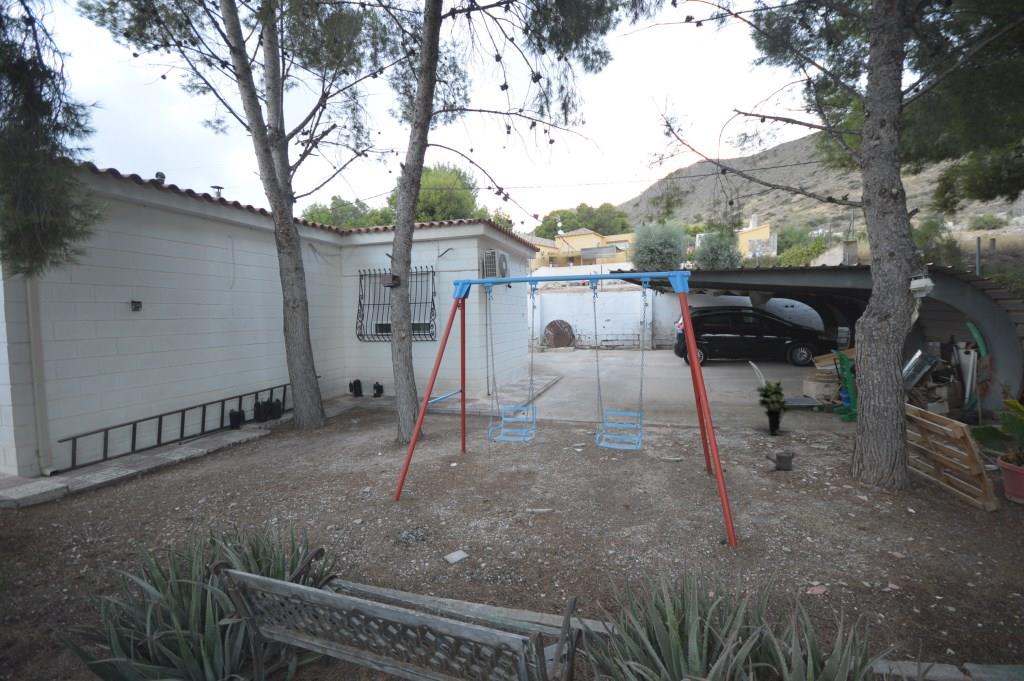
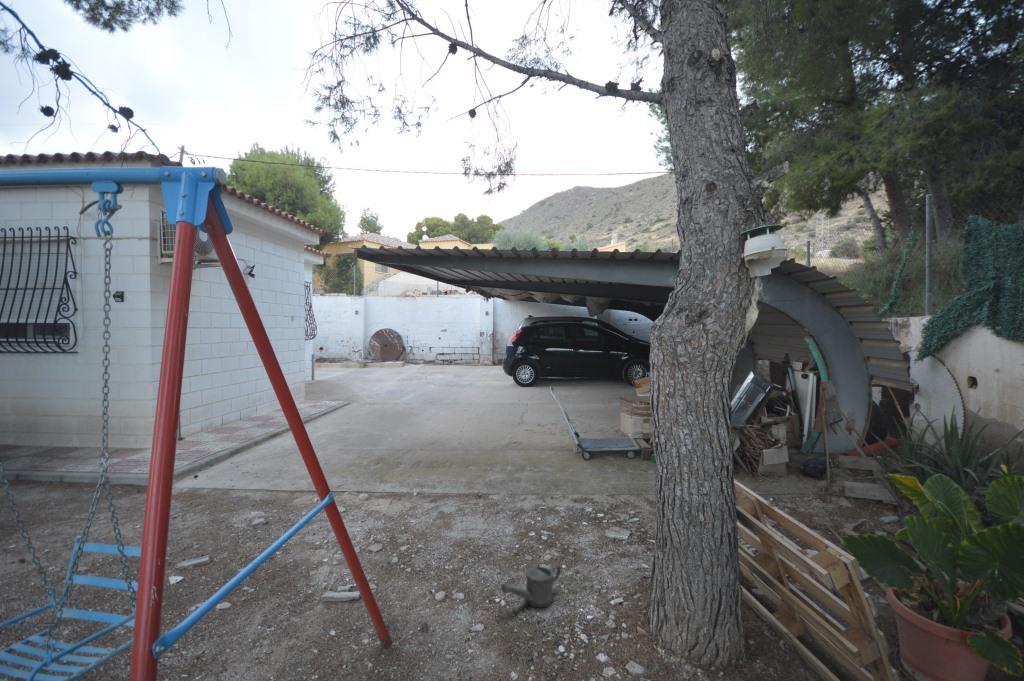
potted plant: present [757,381,790,435] -> none [540,418,585,507]

